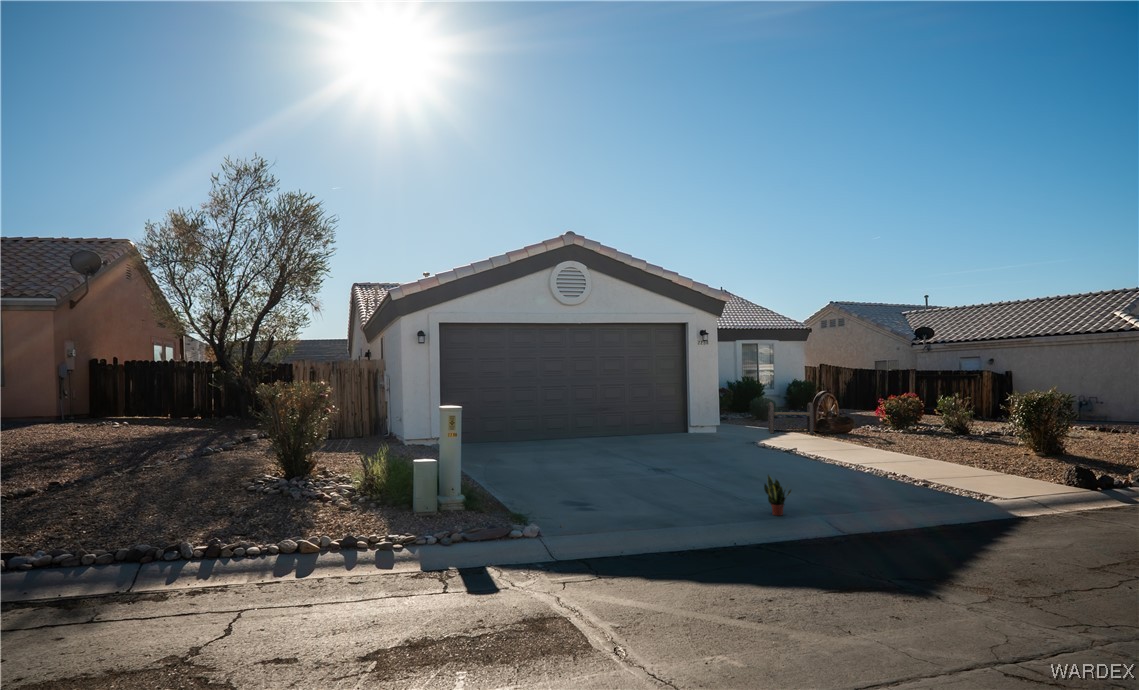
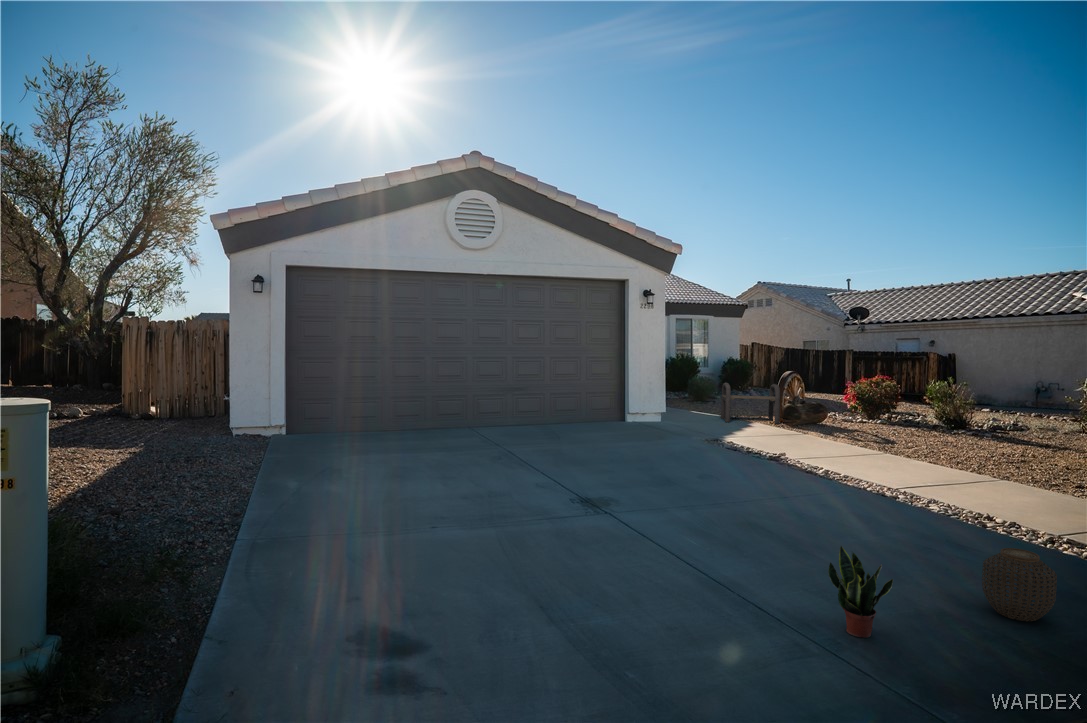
woven basket: none [846,479,877,512] -> present [982,548,1057,621]

